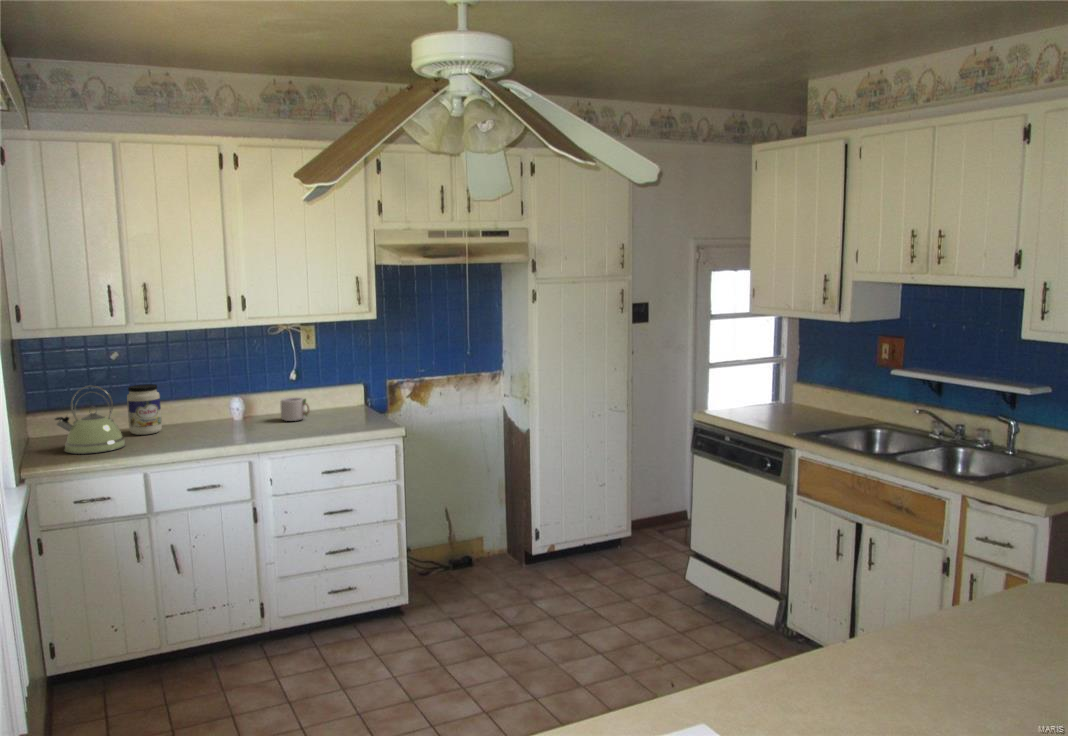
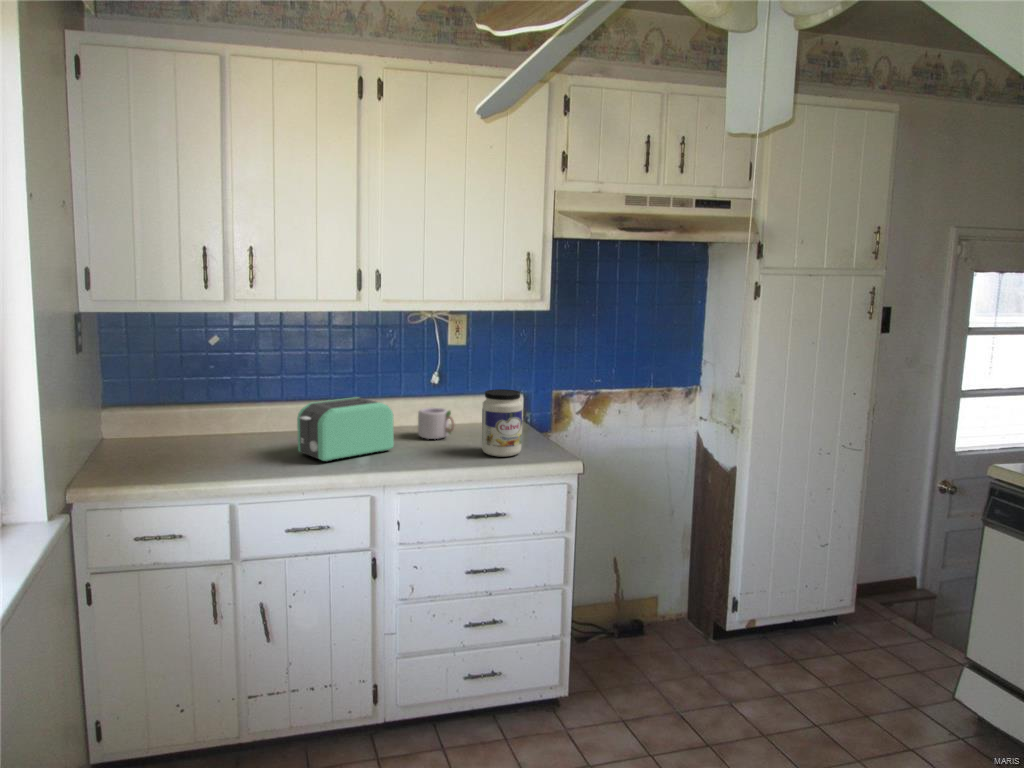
jar: present [127,384,162,435] -> present [482,389,522,456]
kettle: present [55,386,126,454] -> none [125,380,215,472]
toaster: none [188,392,264,440] -> present [297,397,394,462]

